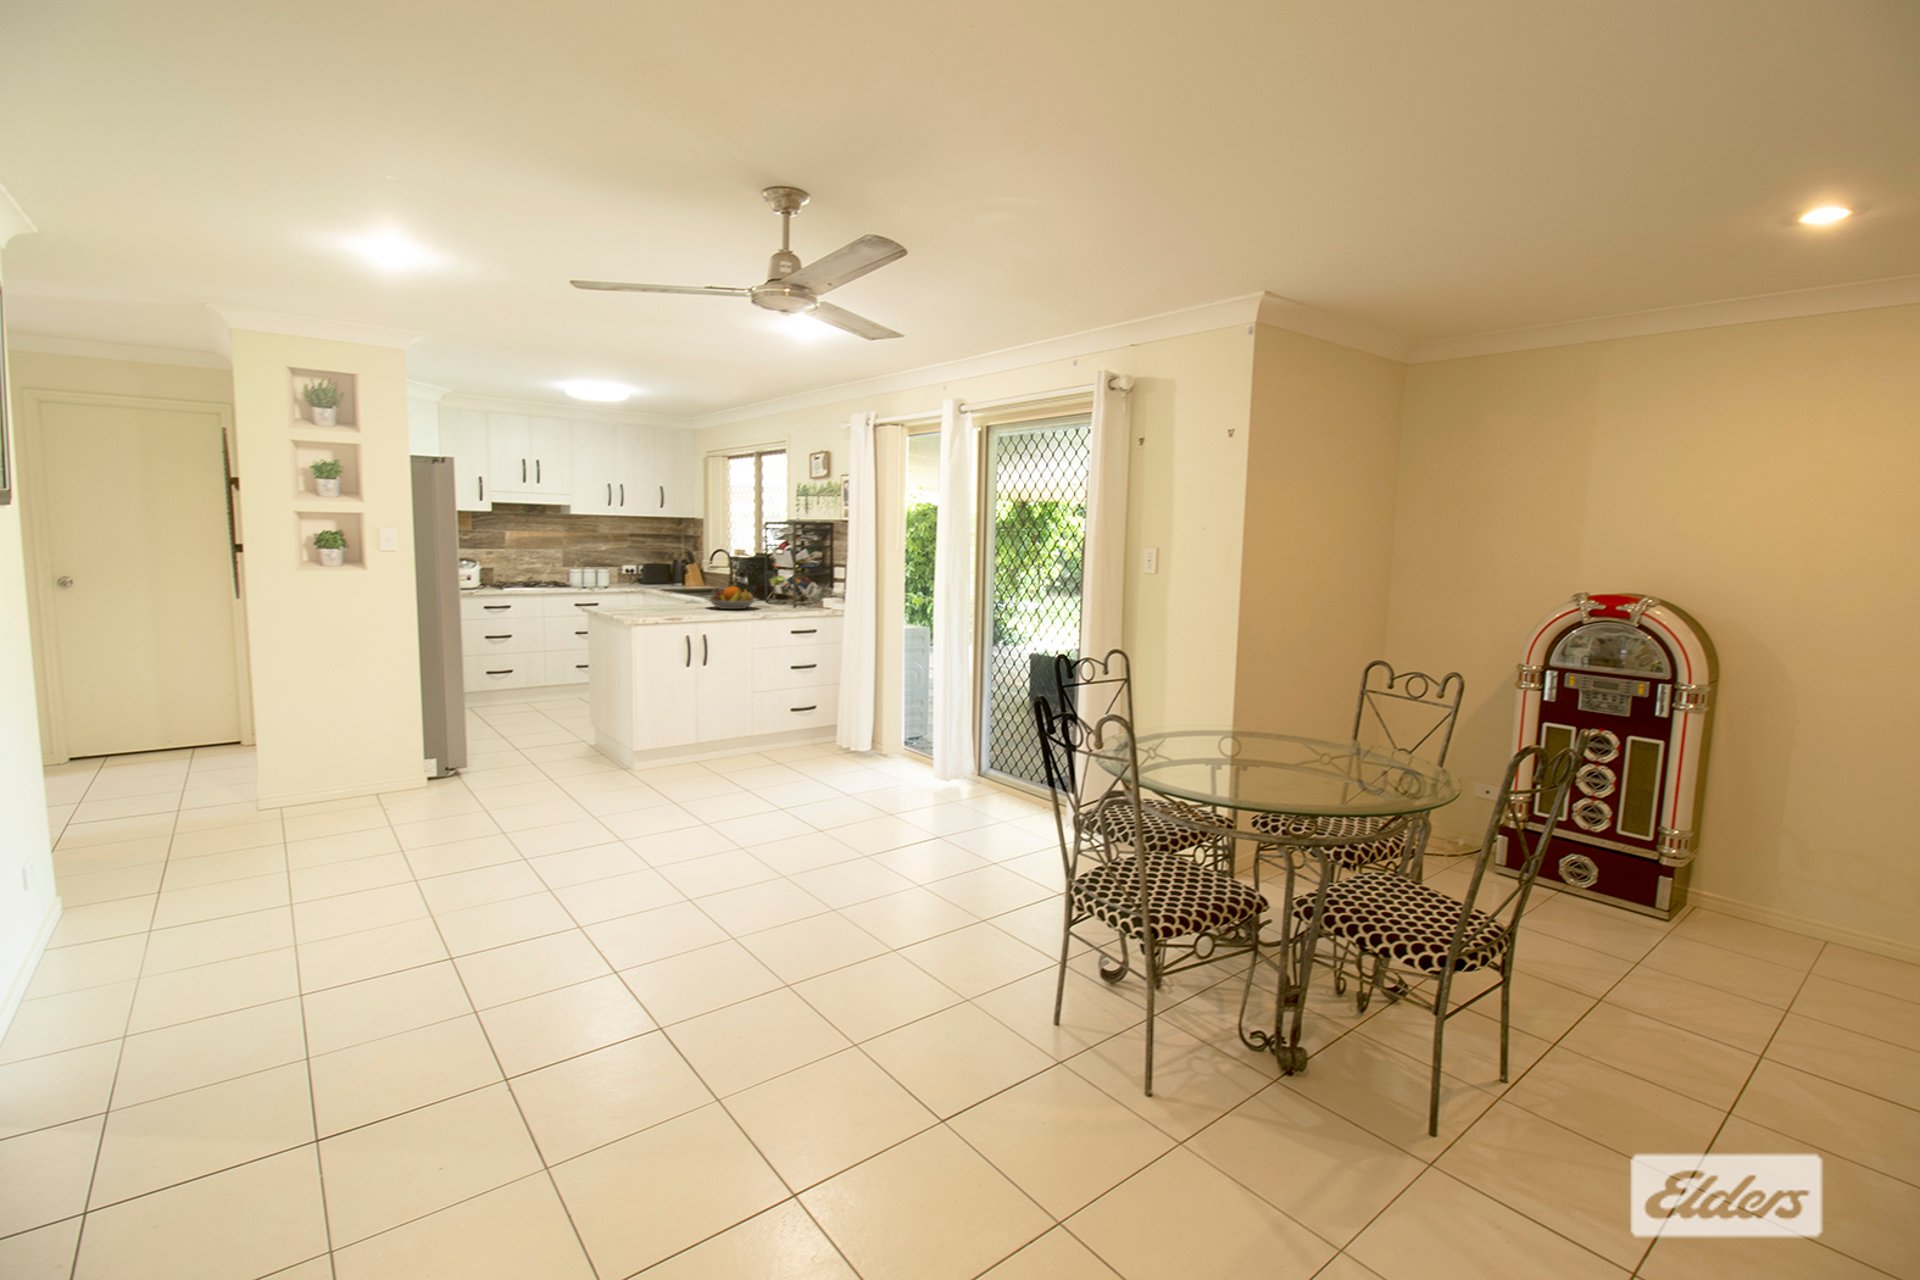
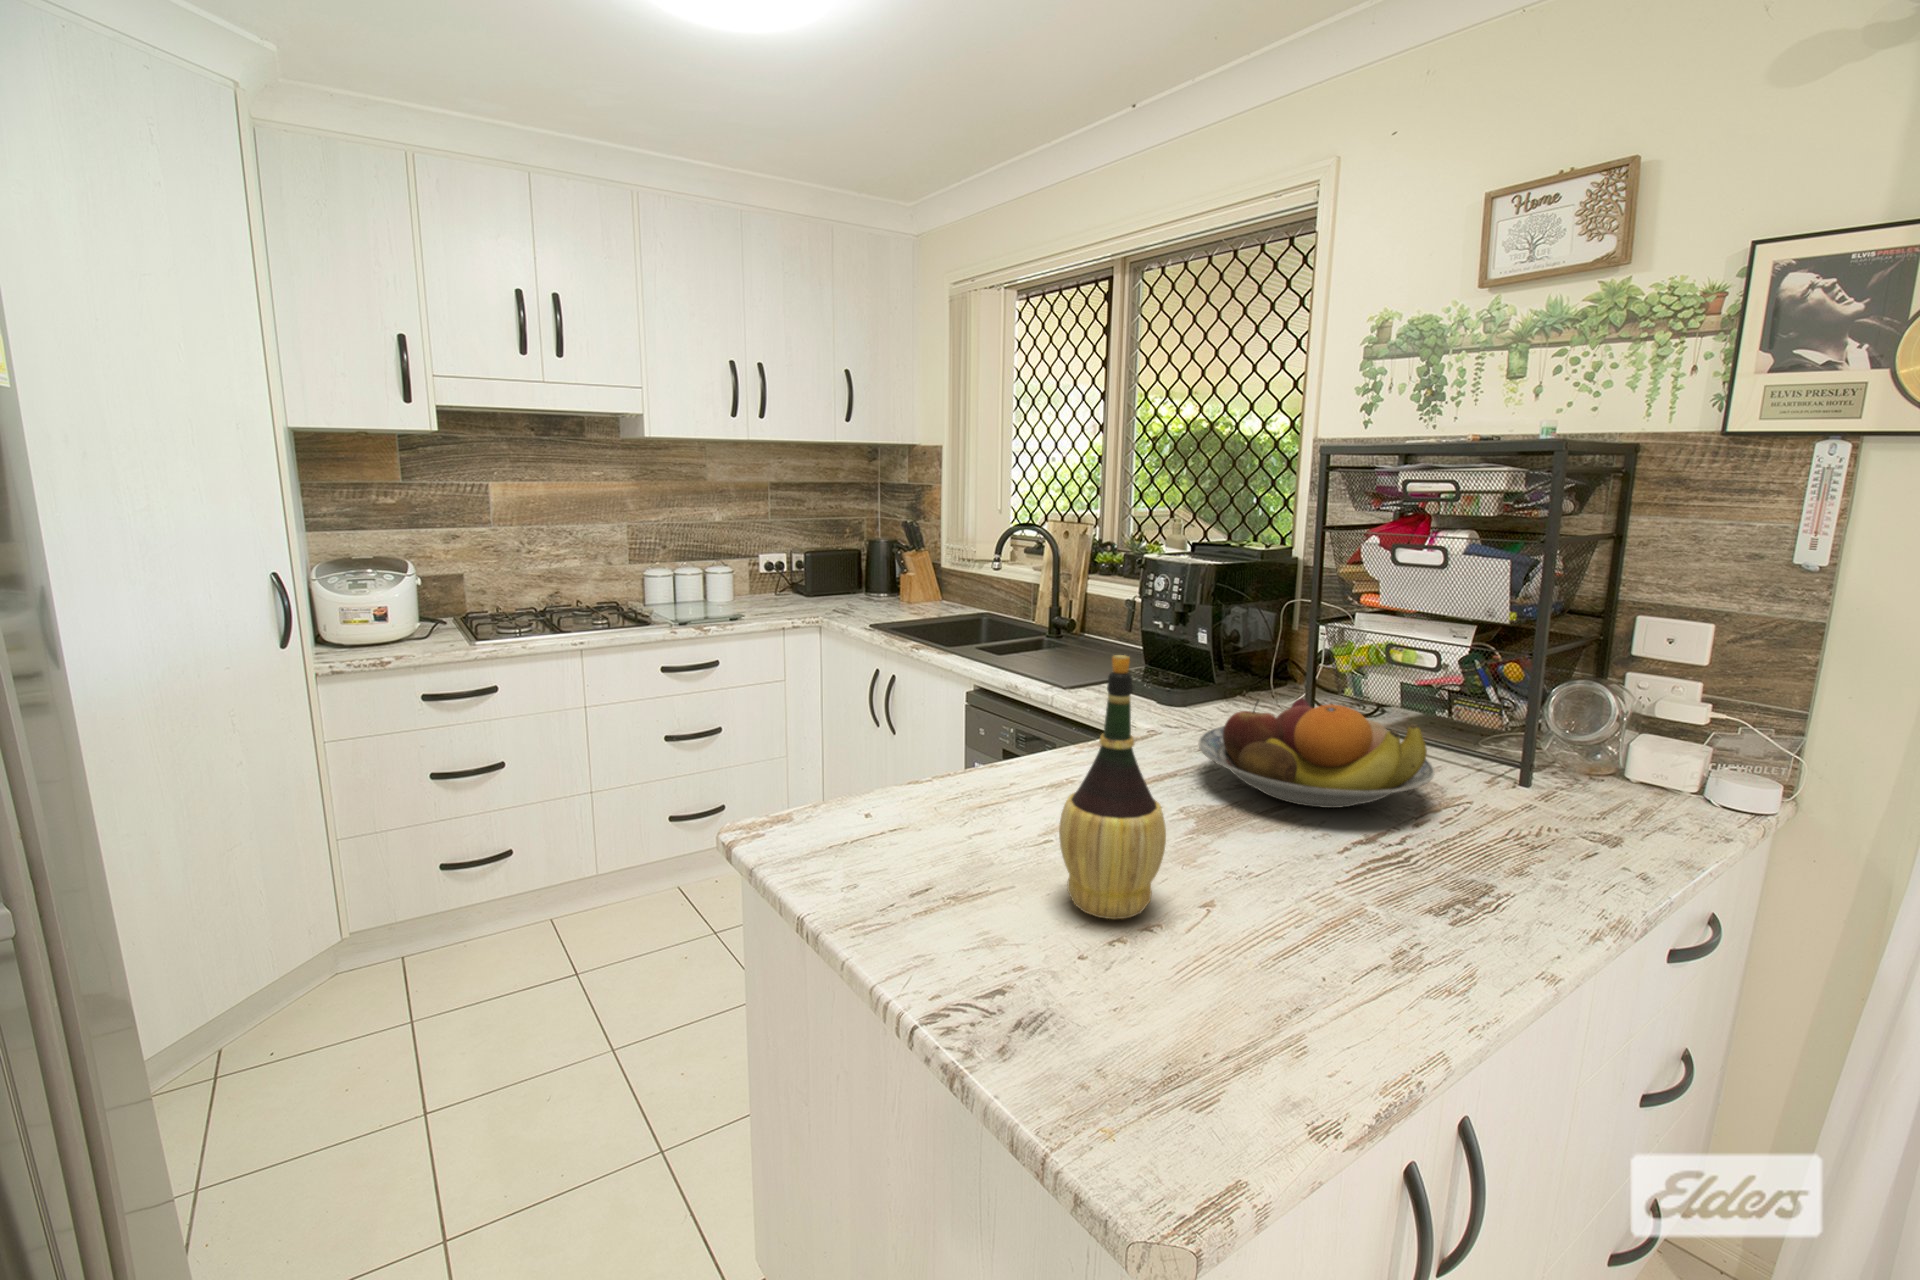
wine bottle: none [645,564,666,612] -> present [1059,655,1166,919]

